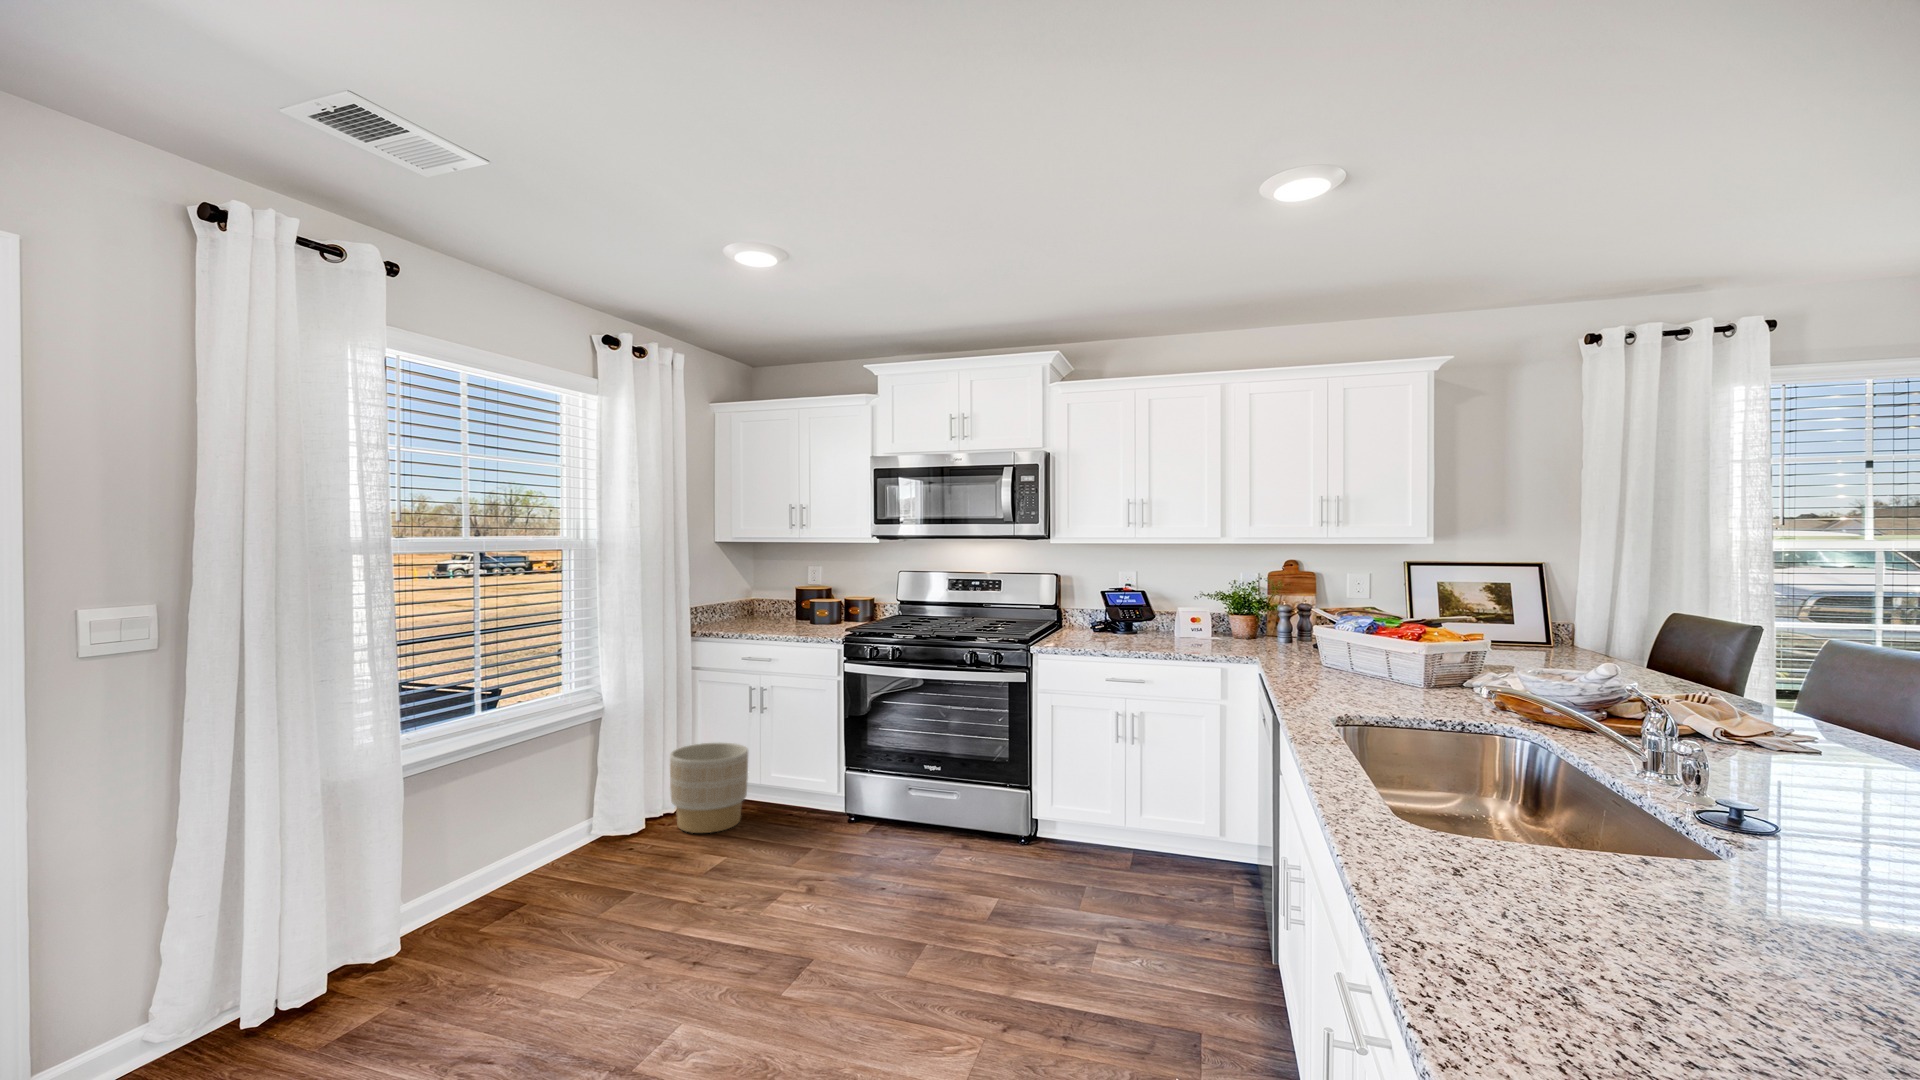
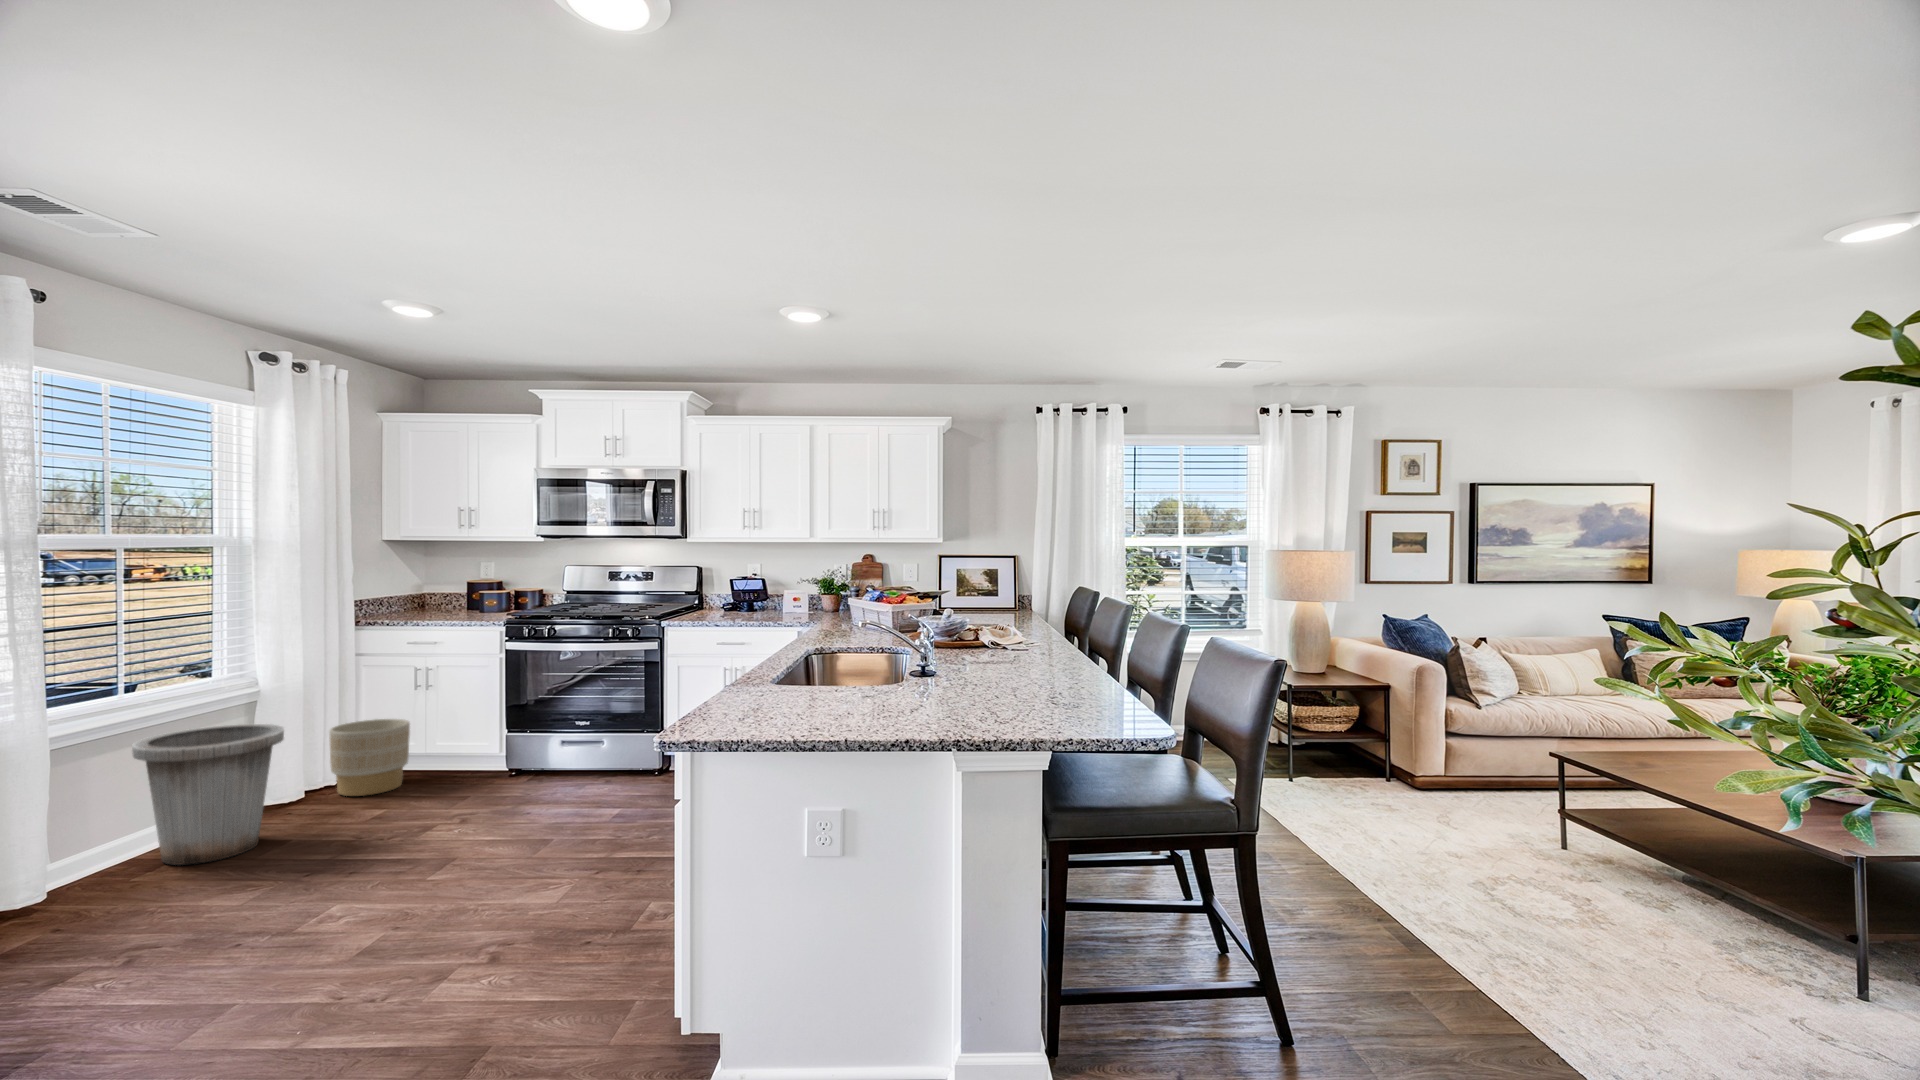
trash can: none [481,750,628,918] -> present [132,724,284,865]

